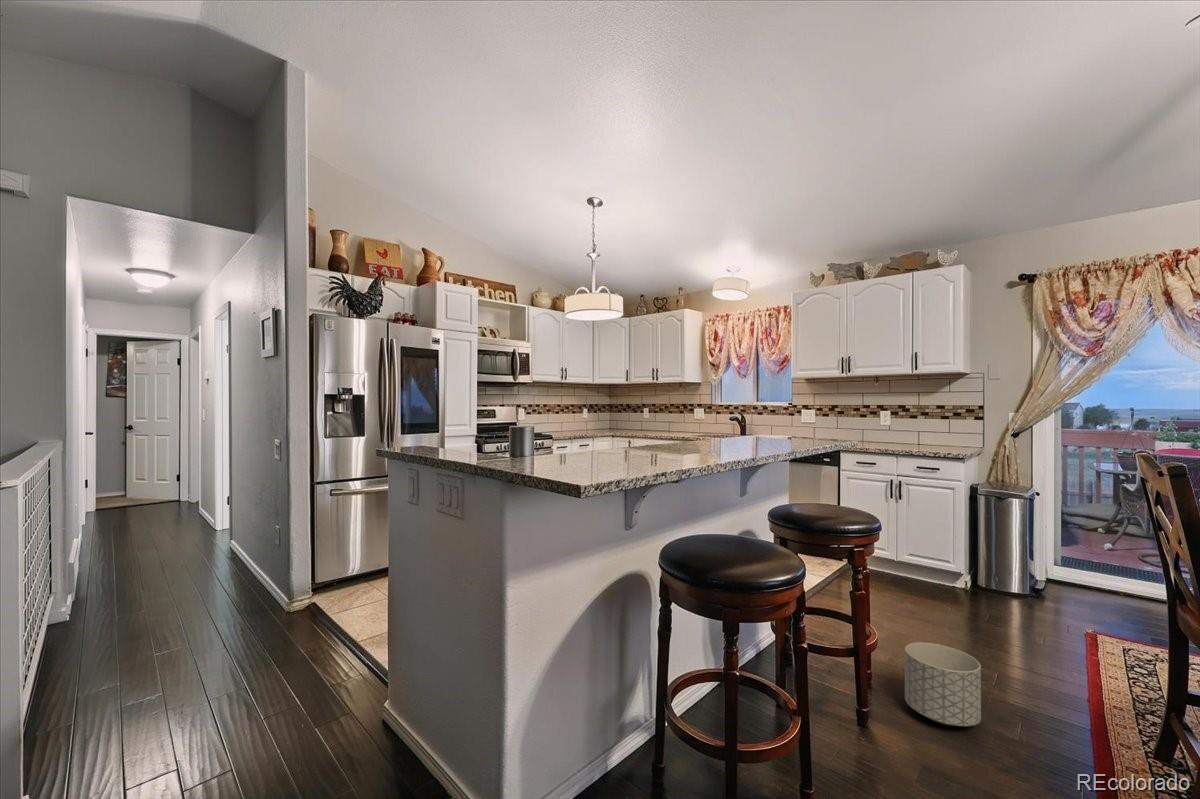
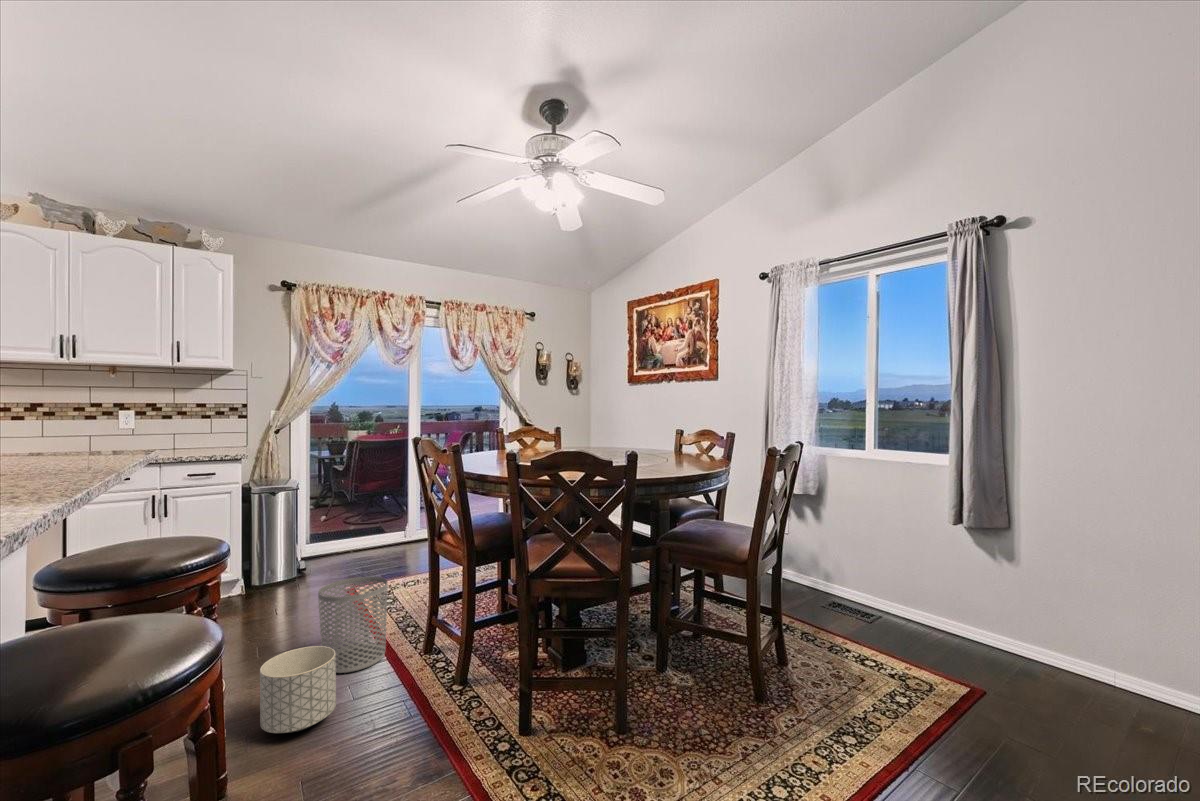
waste bin: none [991,603,1085,718] -> present [318,577,388,673]

